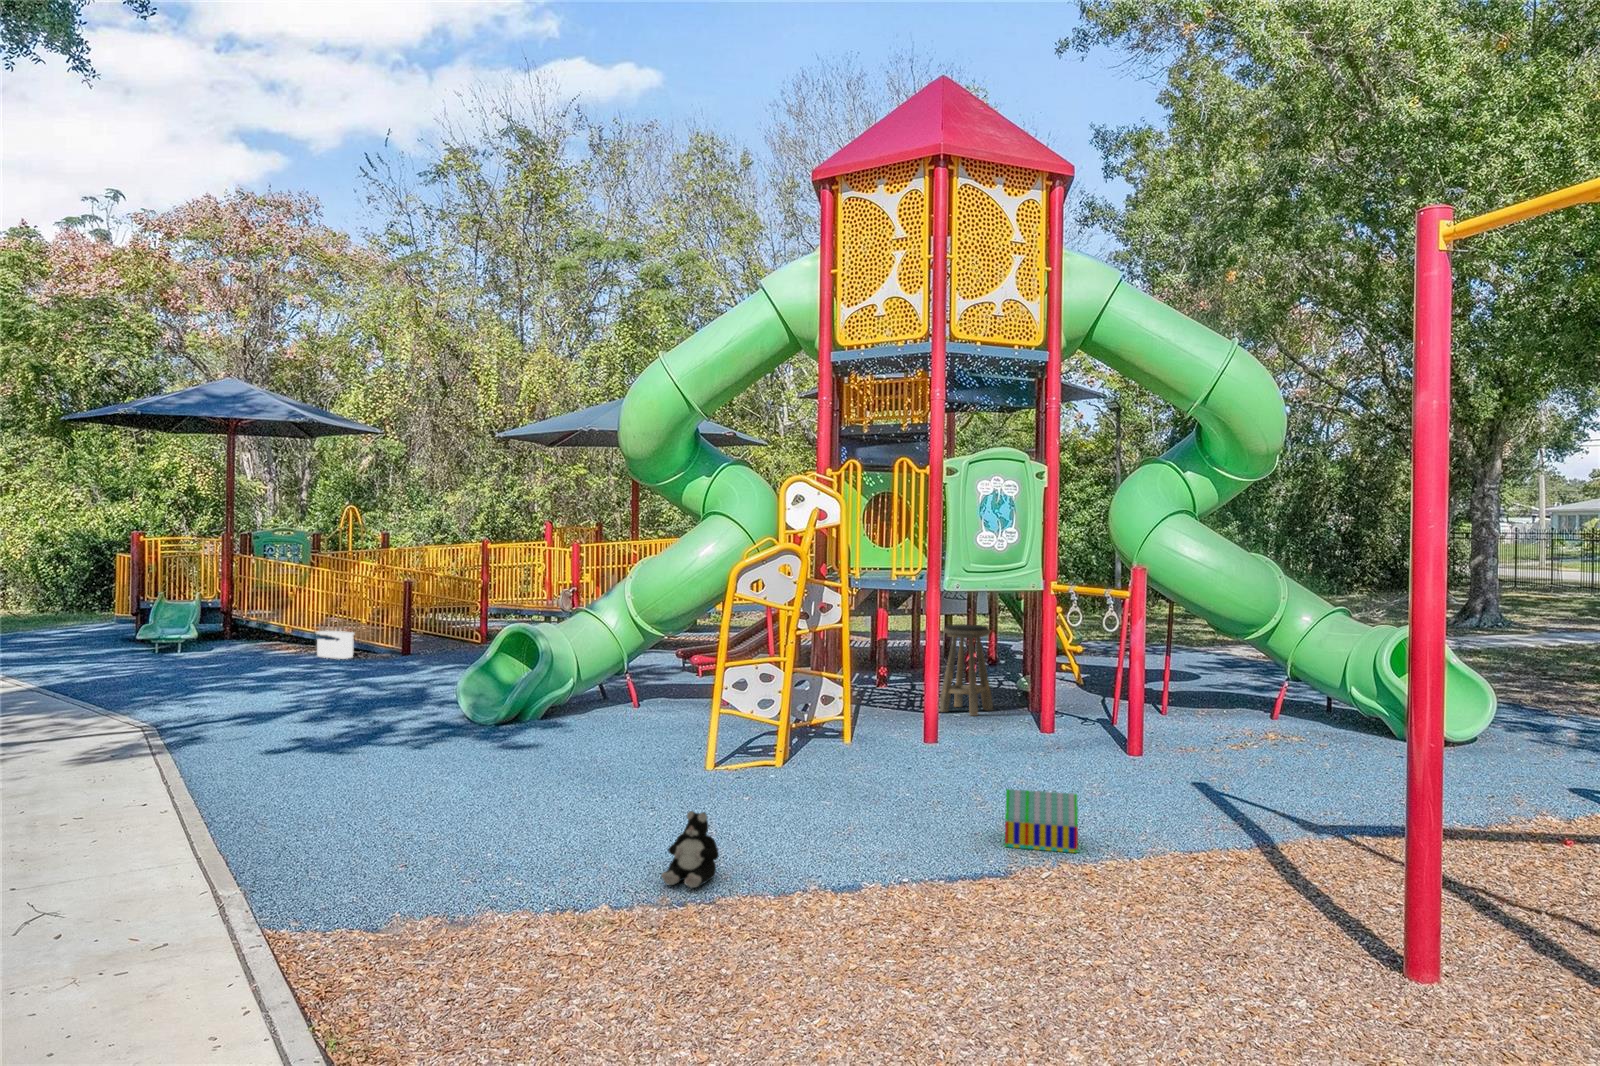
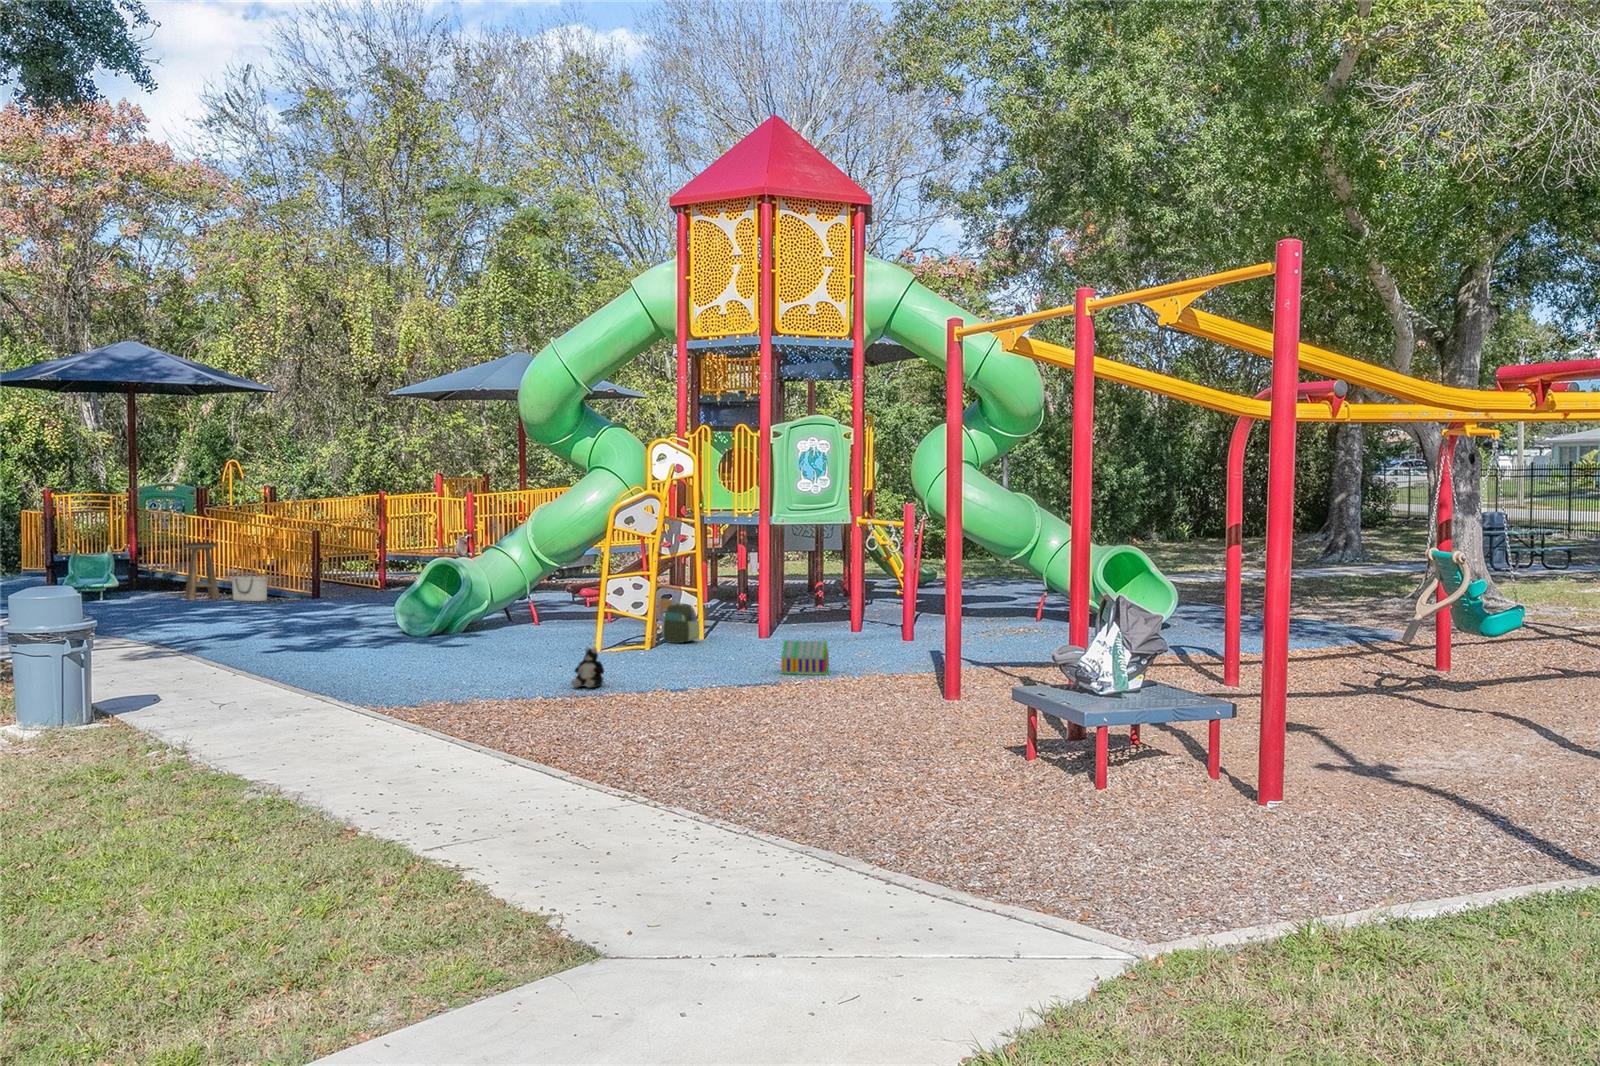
stool: present [940,624,993,716] -> present [184,542,220,601]
backpack: none [794,689,850,754] -> present [659,598,700,643]

